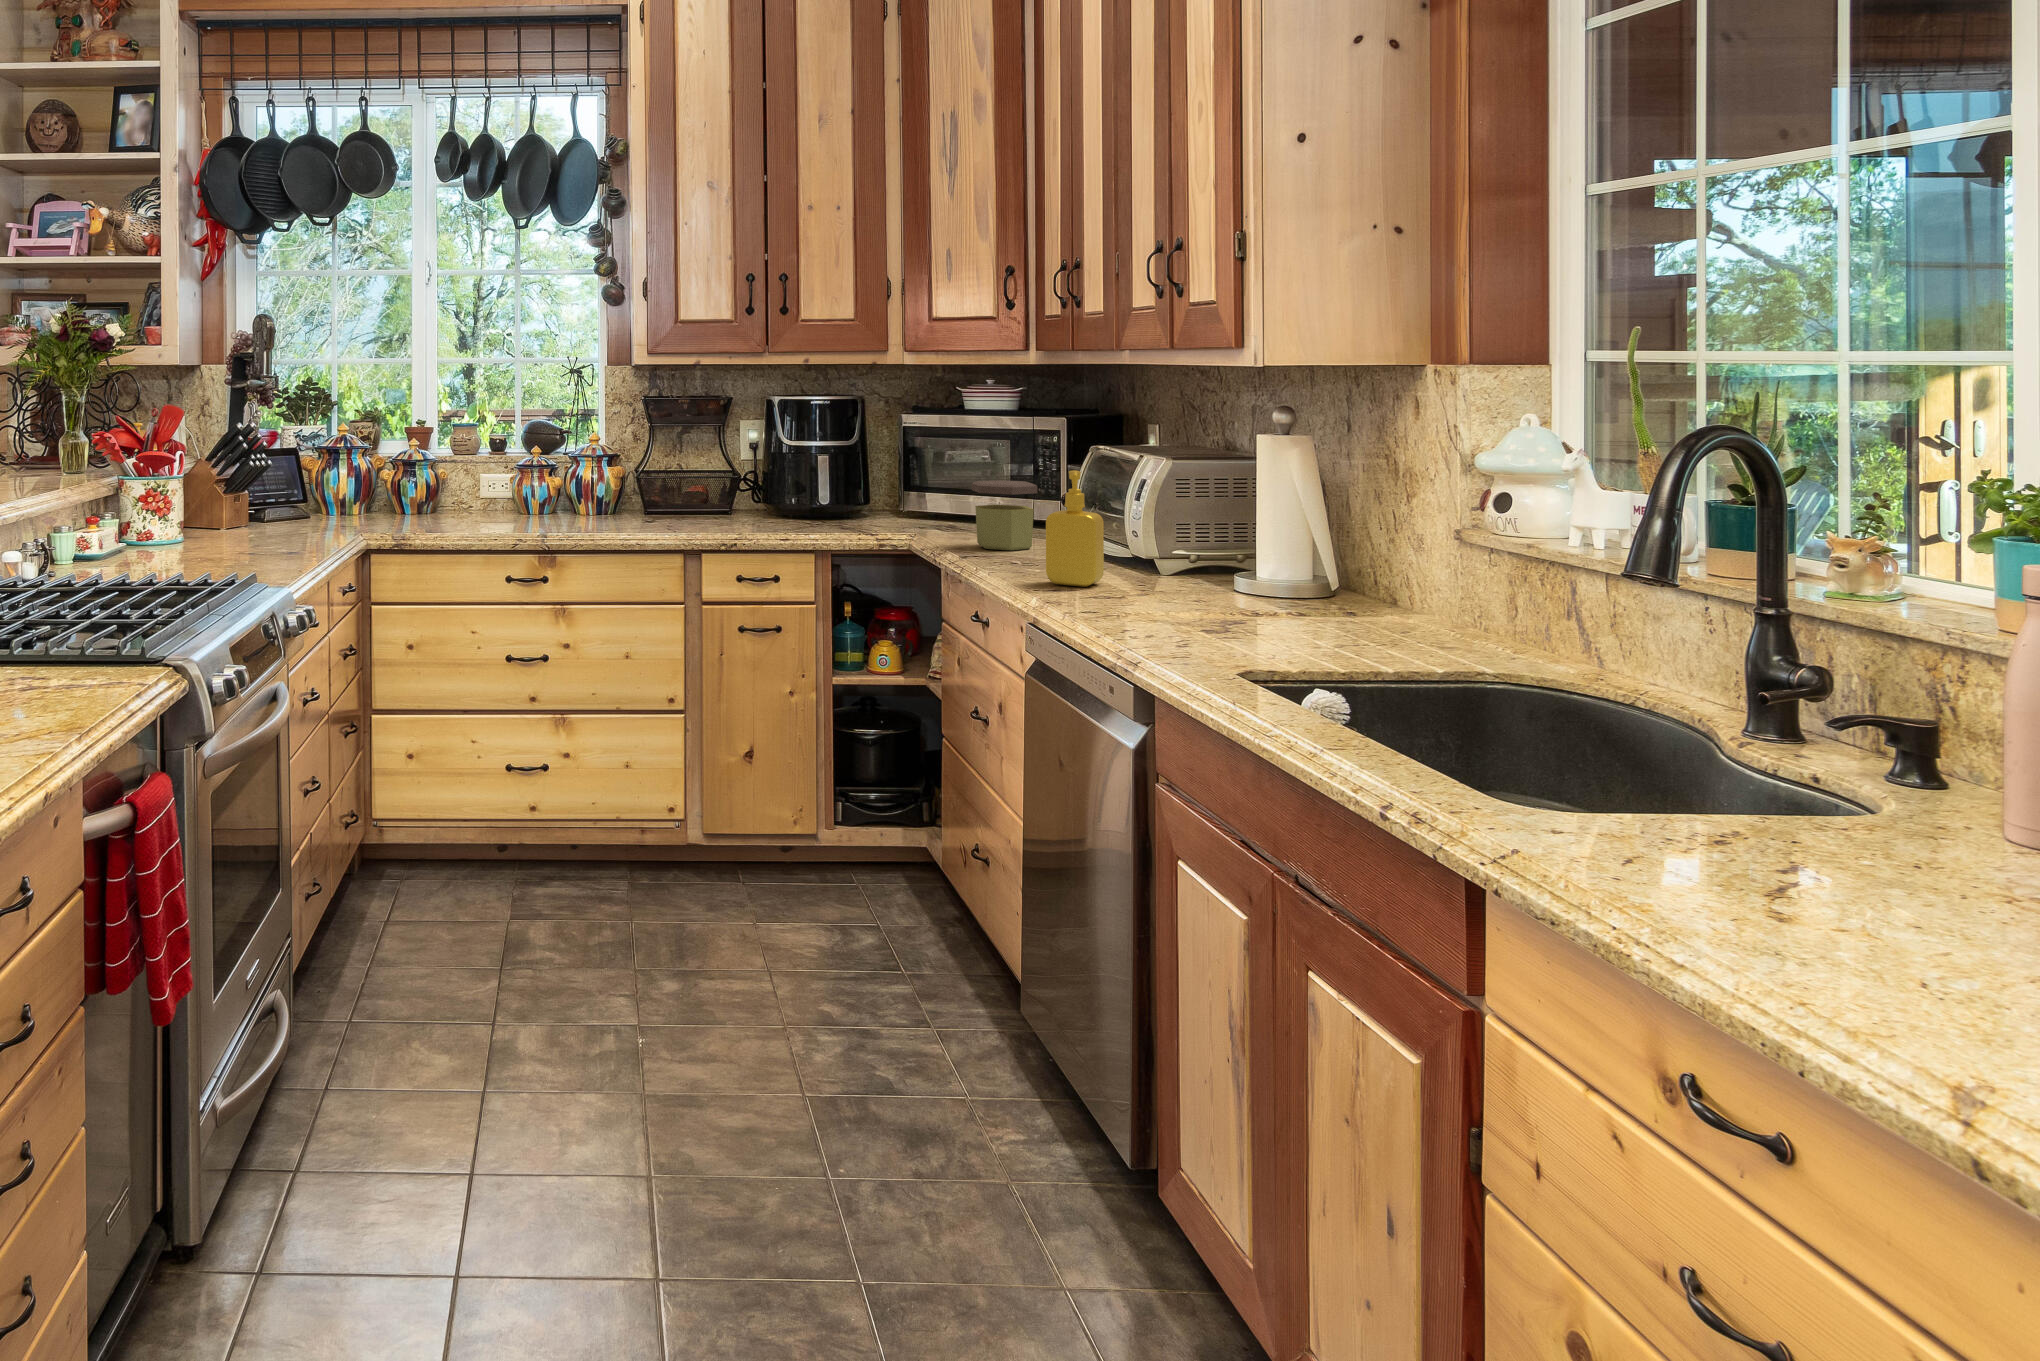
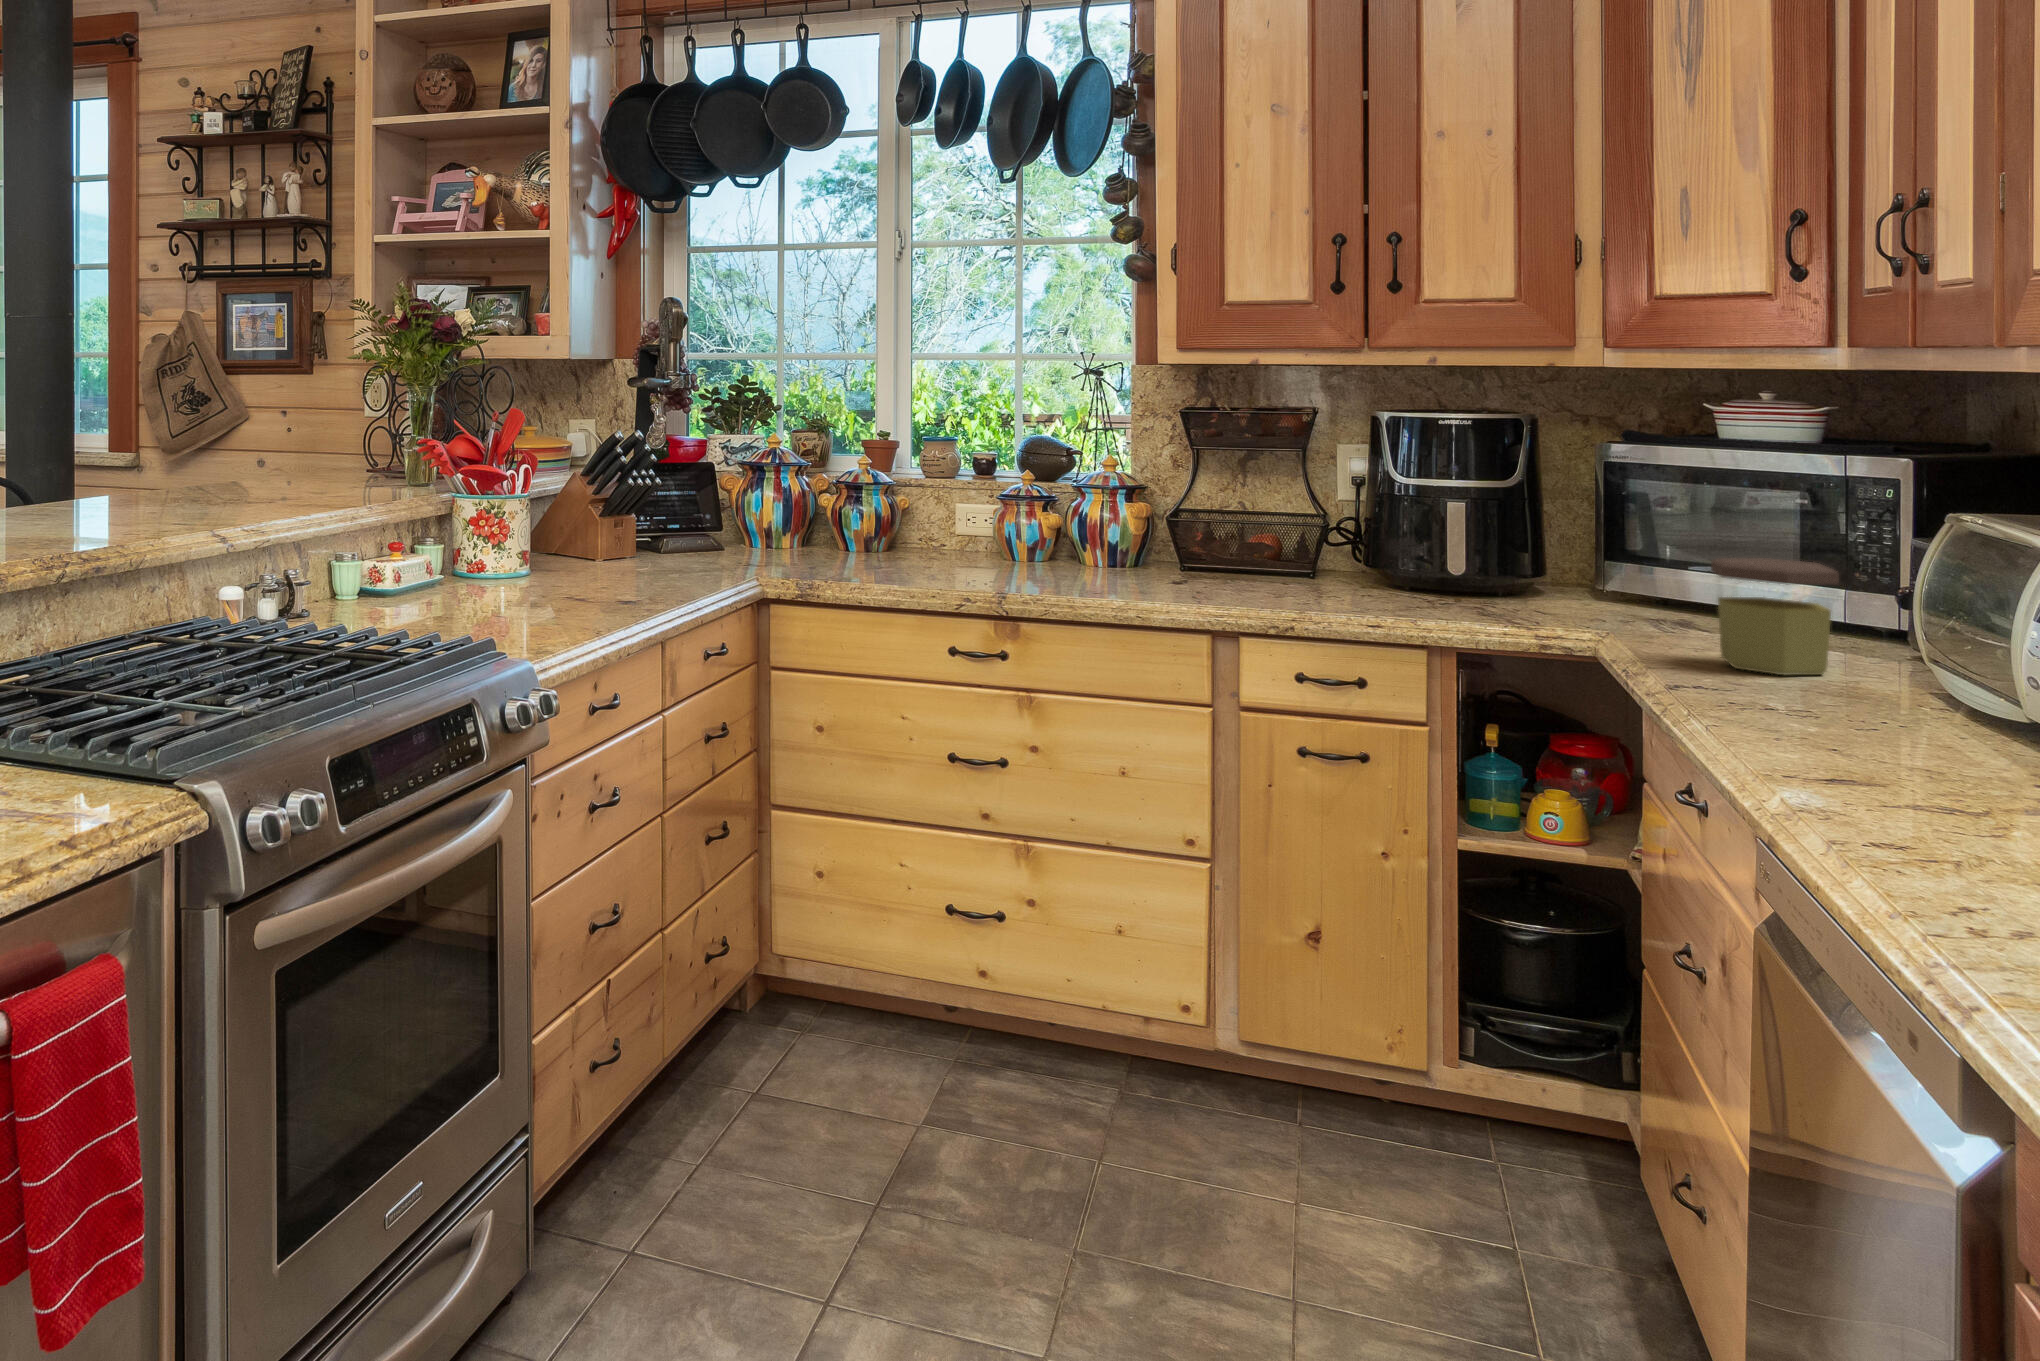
soap dispenser: present [1046,470,1104,587] -> none [1833,557,1960,763]

